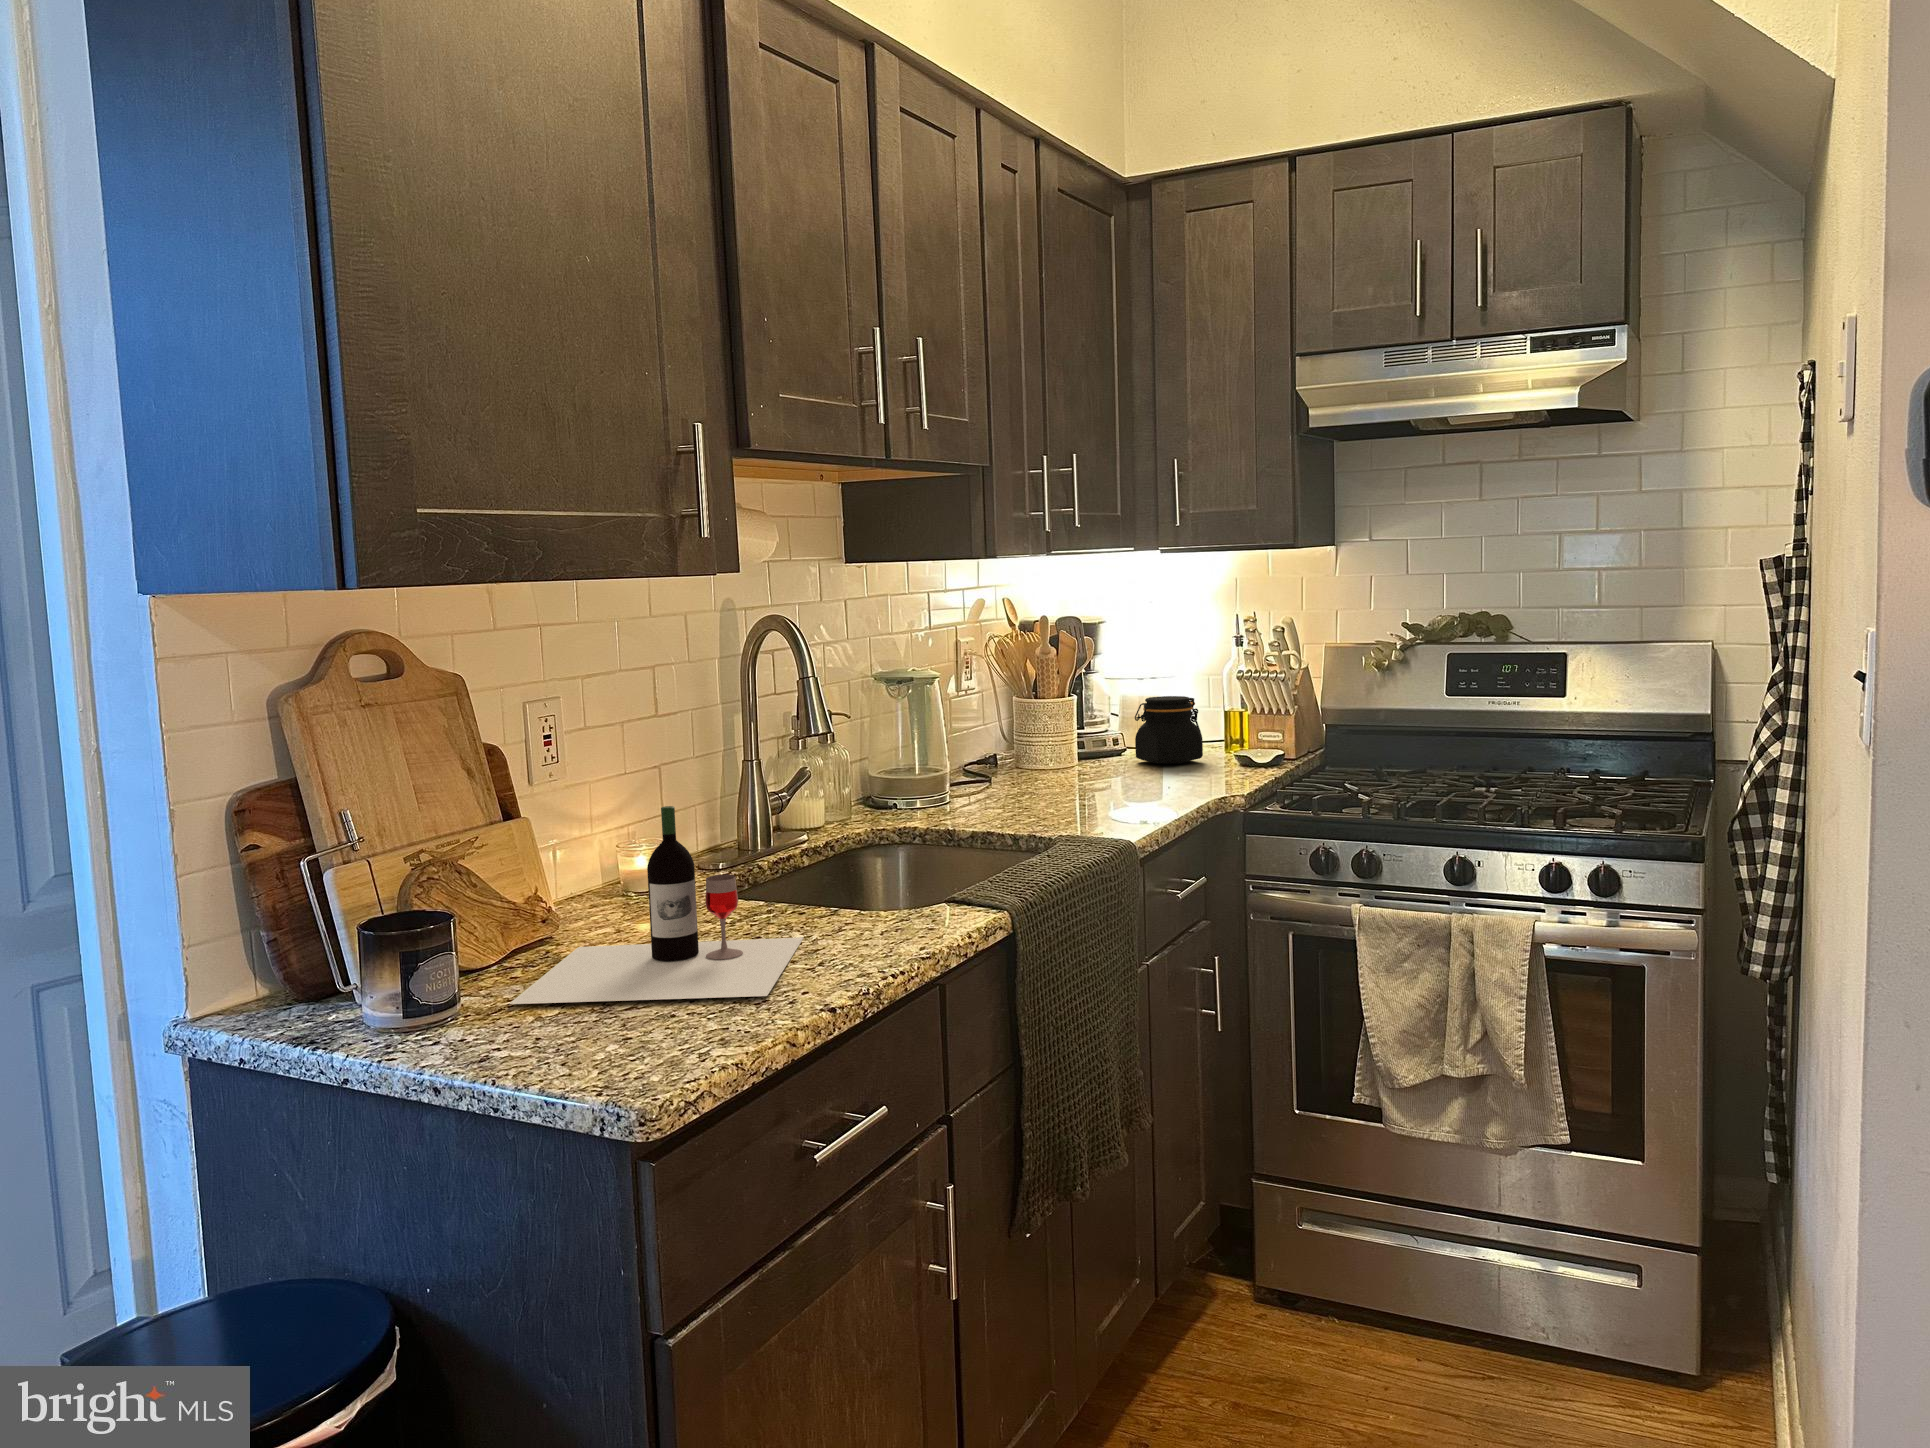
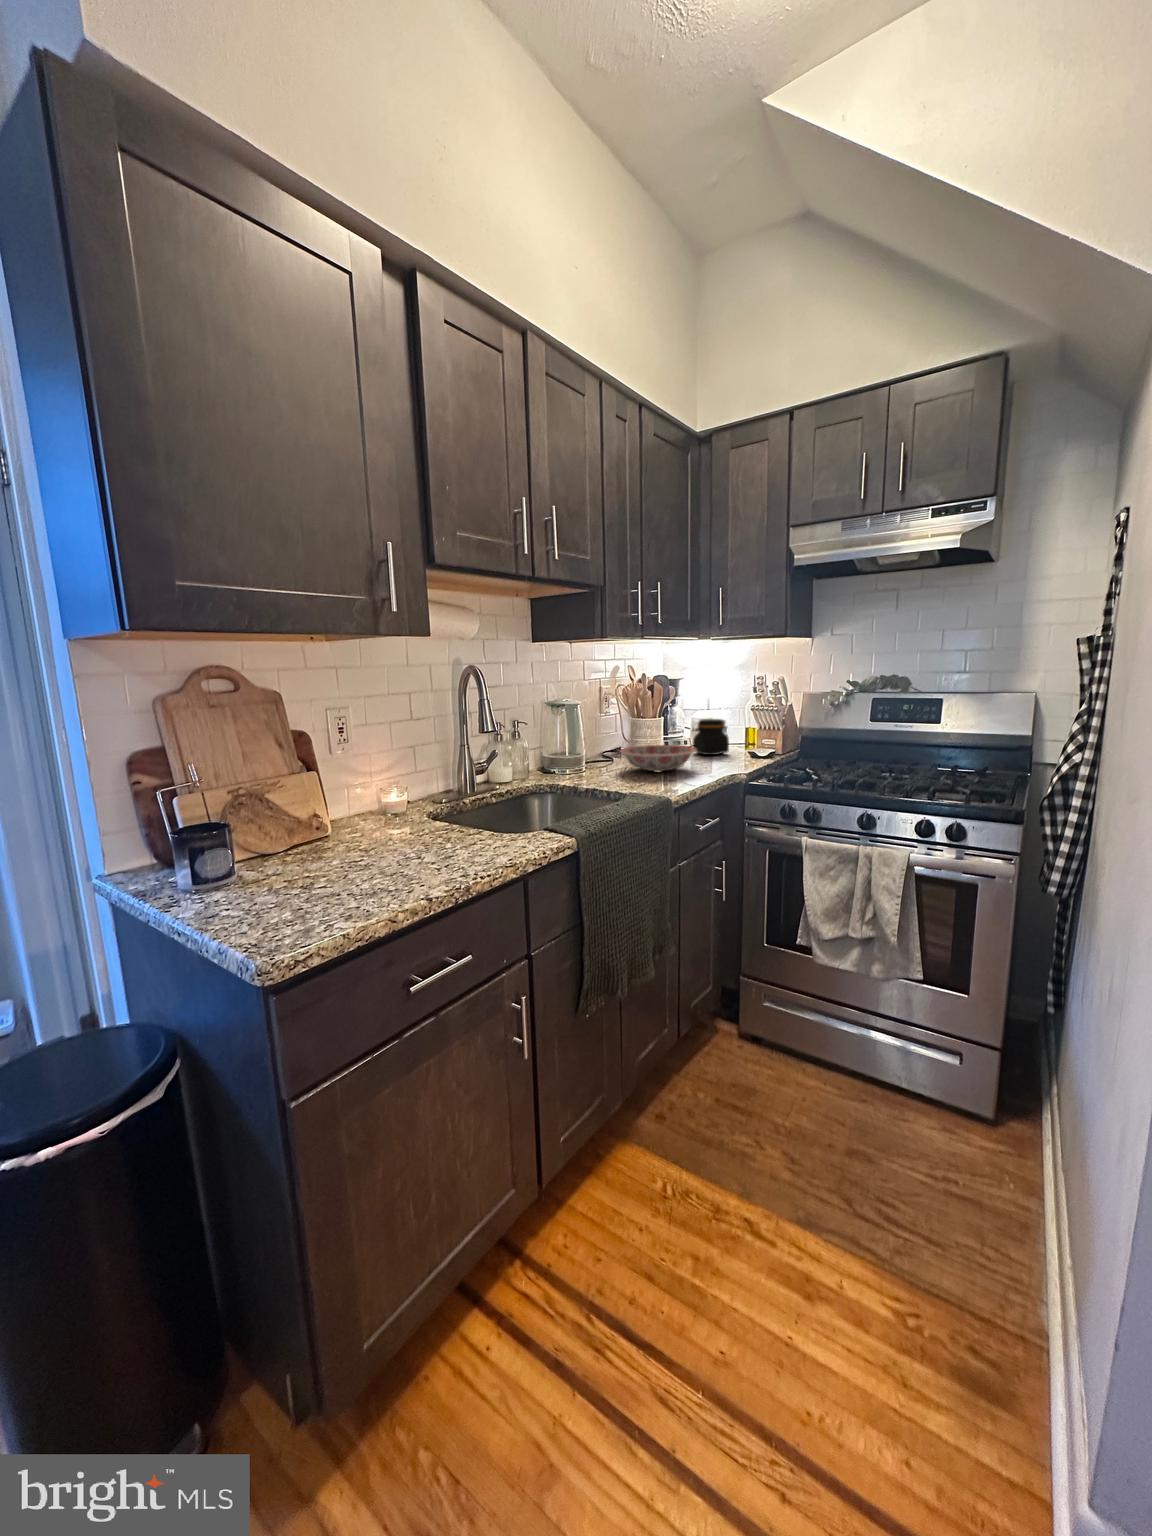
ceramic bowl: none [1017,747,1159,795] -> present [620,745,696,771]
wine bottle: present [509,806,803,1004] -> none [266,774,457,887]

